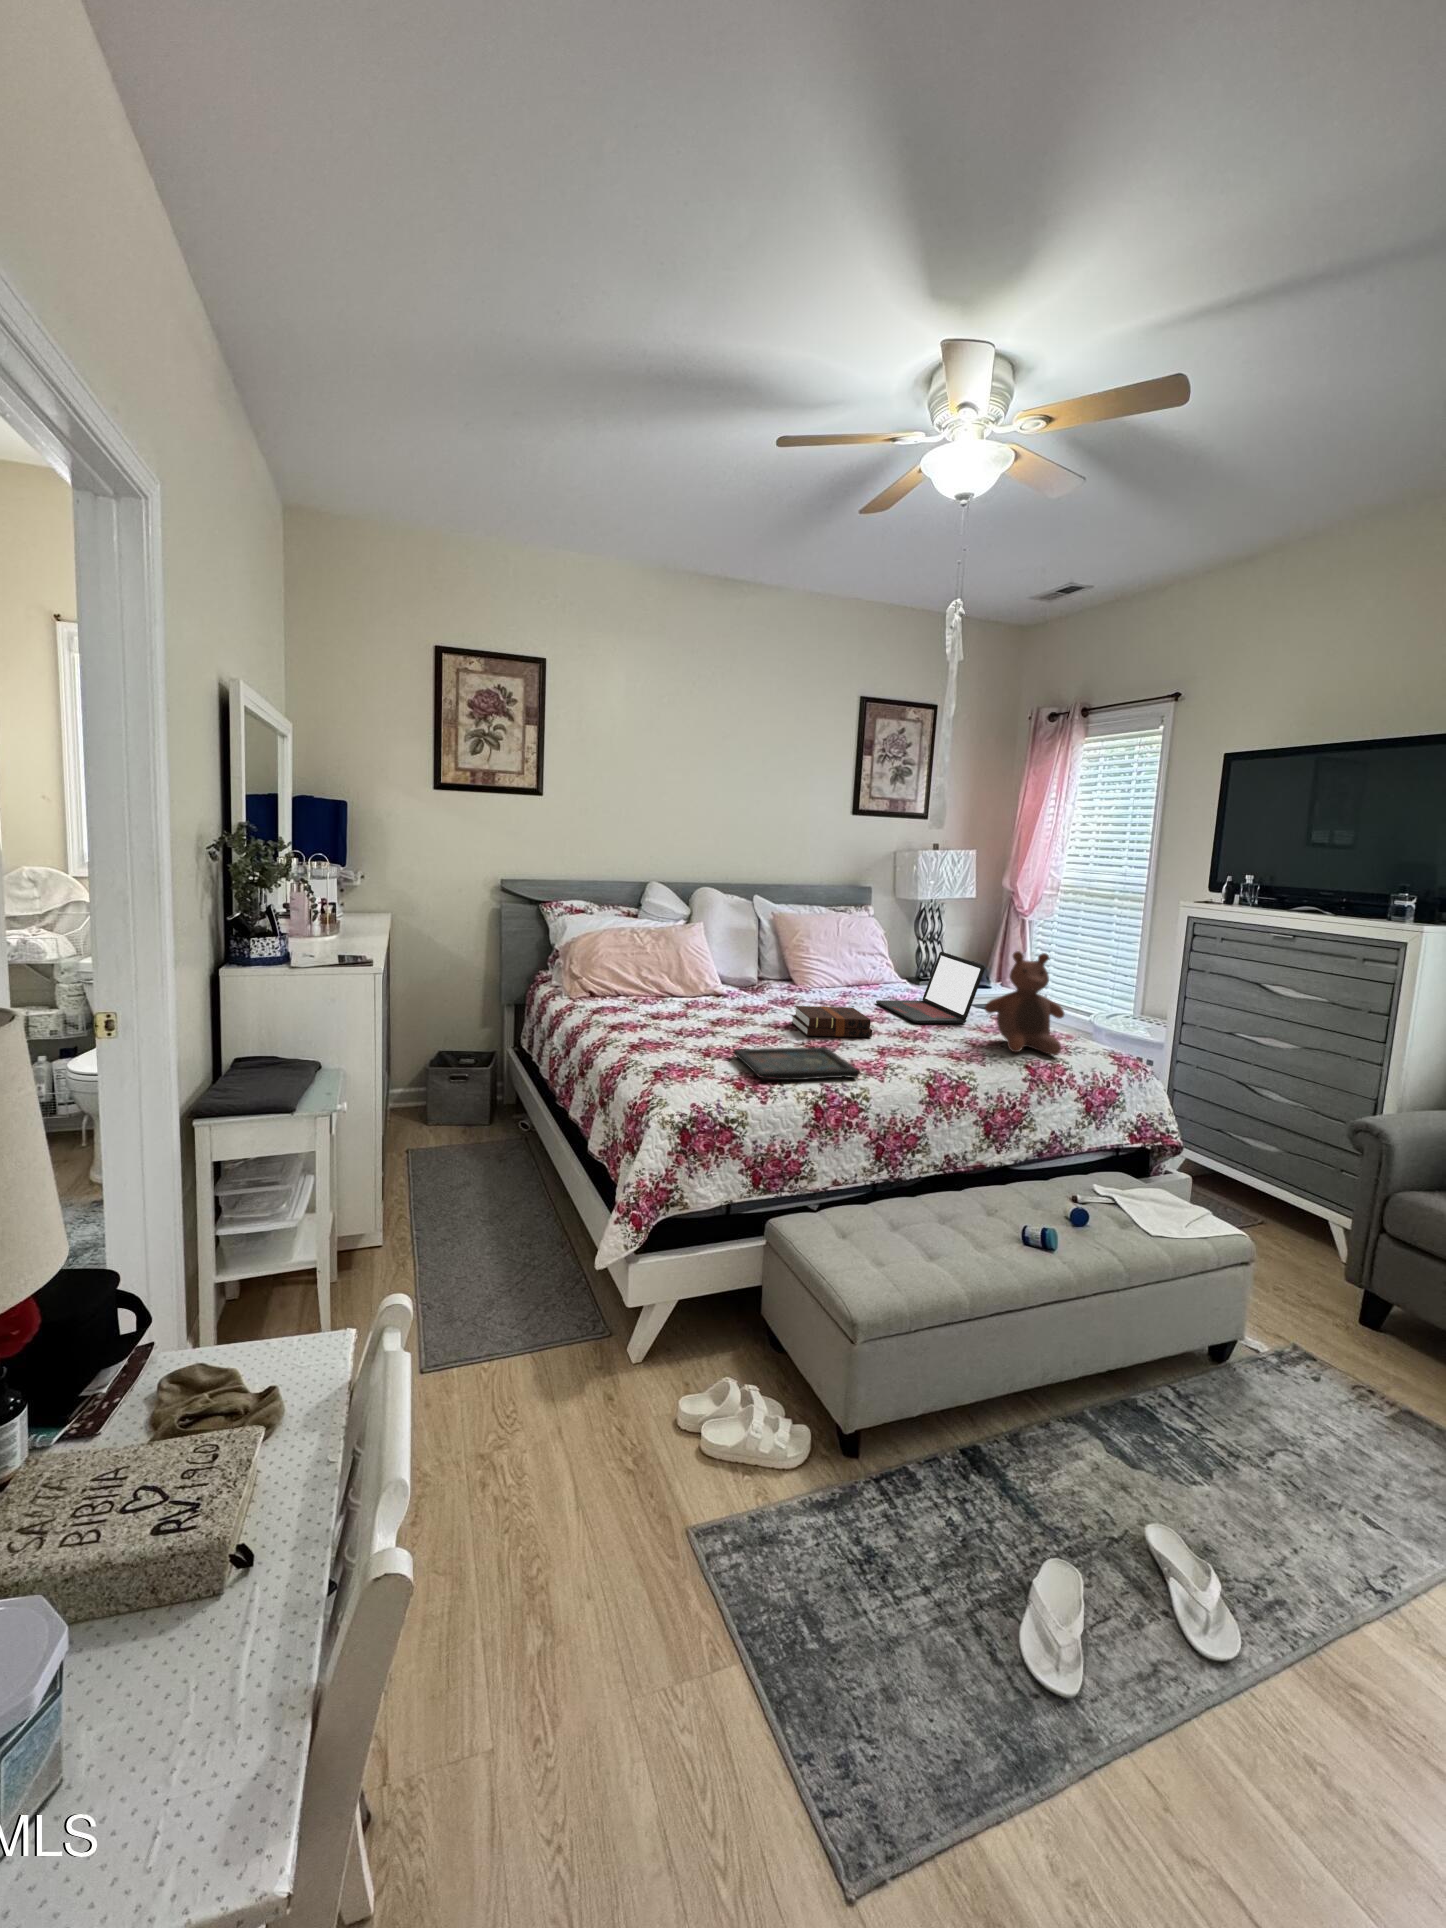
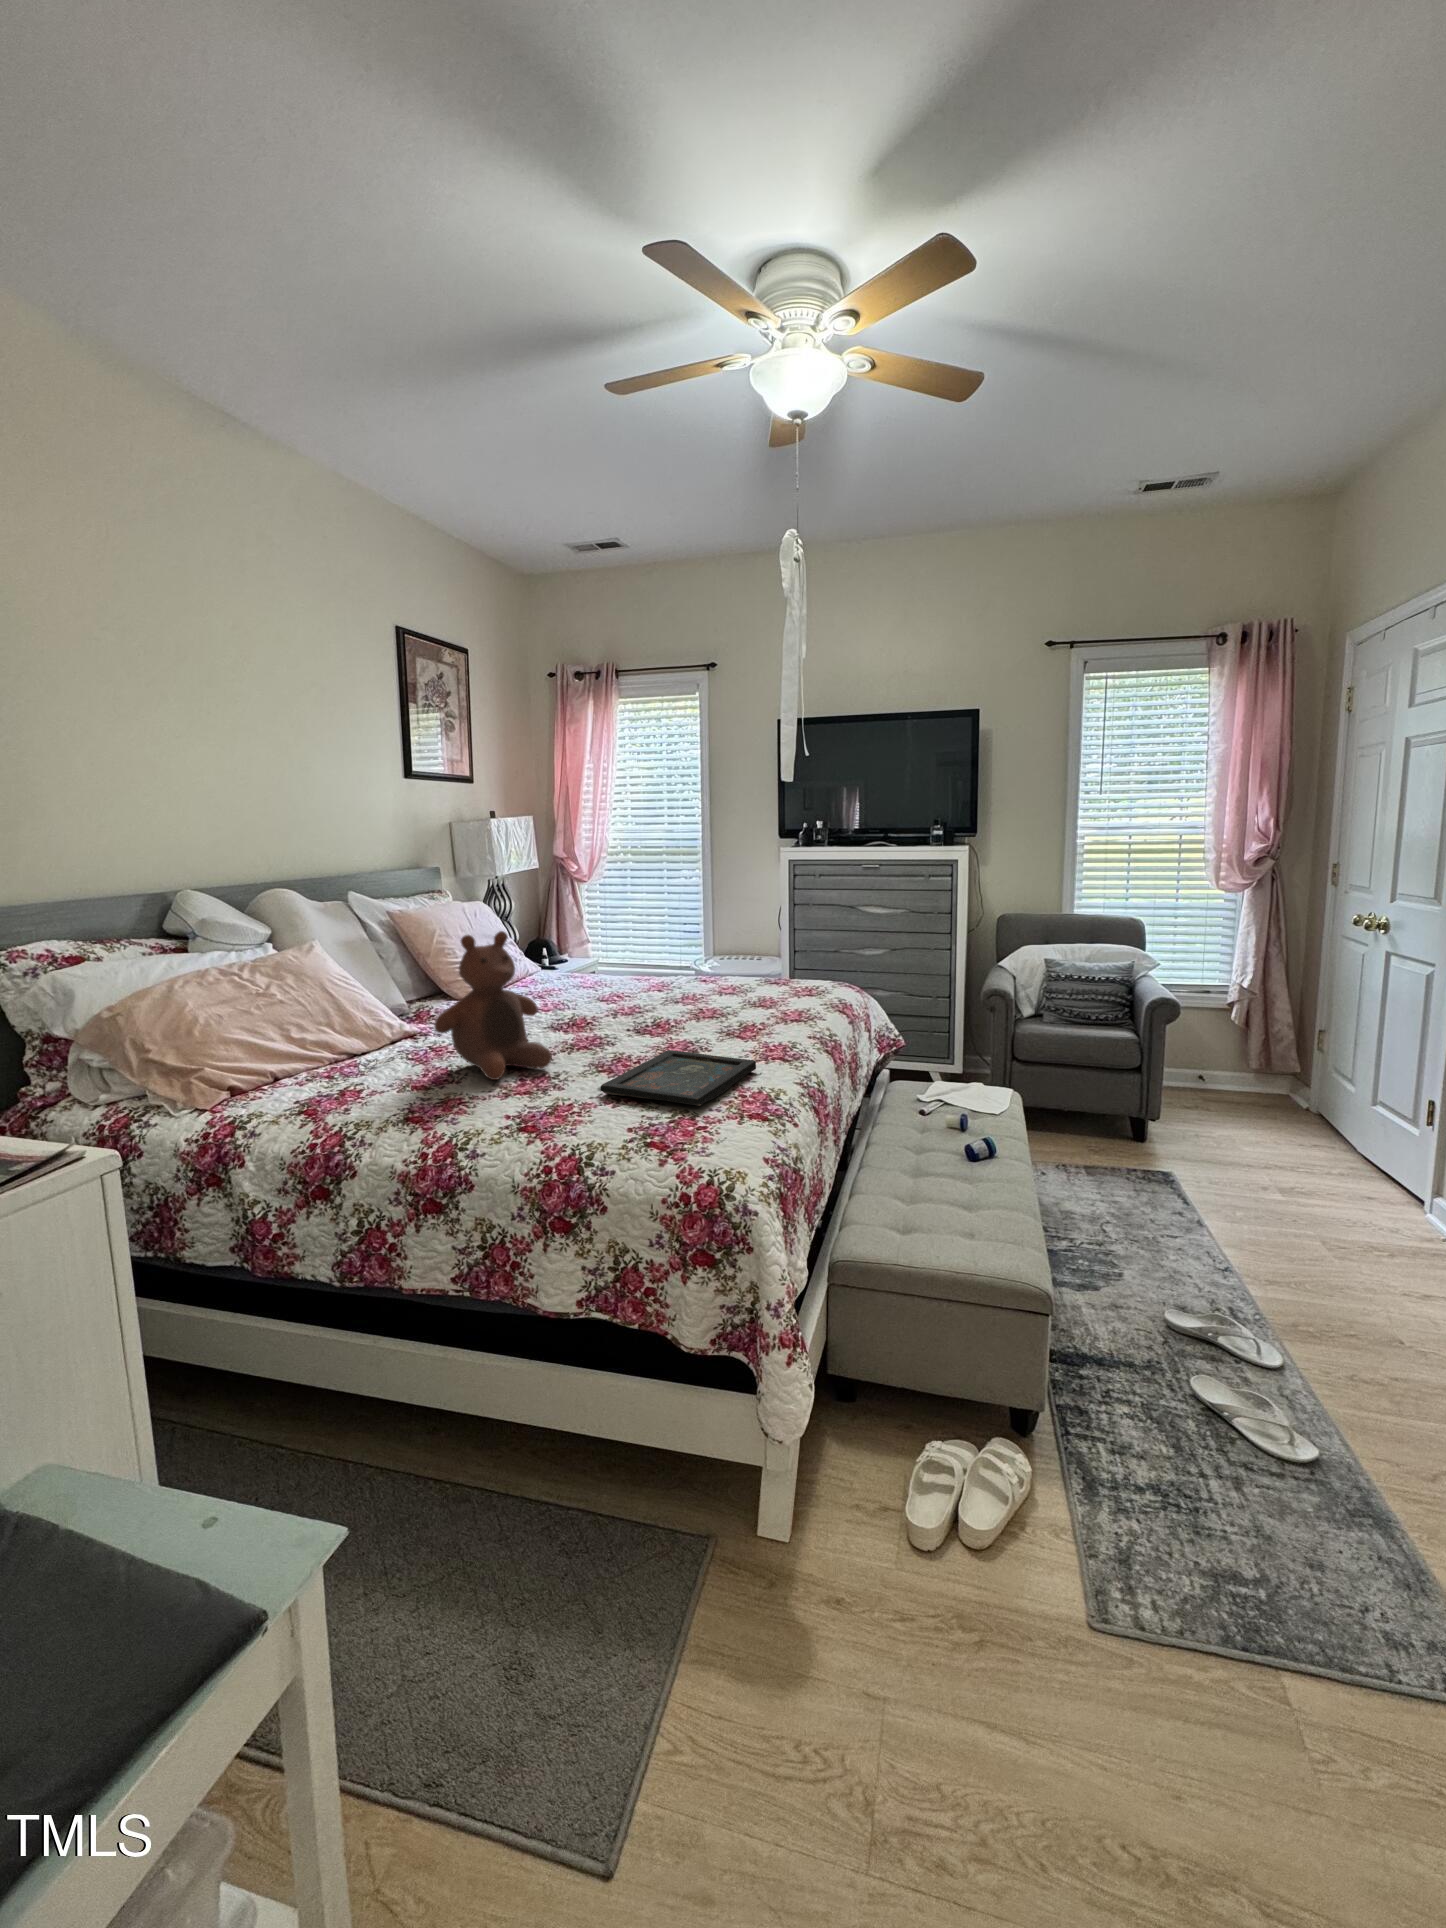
stuffed bear: present [985,951,1064,1055] -> present [434,931,552,1080]
laptop: present [876,952,985,1023] -> none [576,923,696,1003]
hardback book: present [791,1006,872,1037] -> none [557,1002,661,1047]

